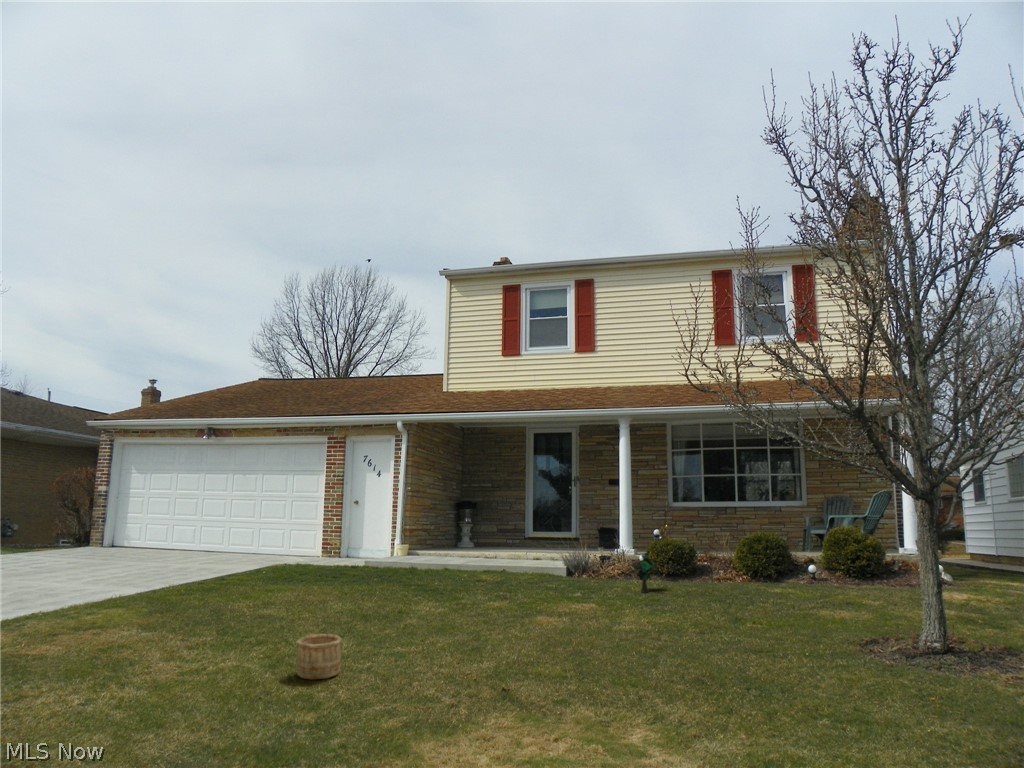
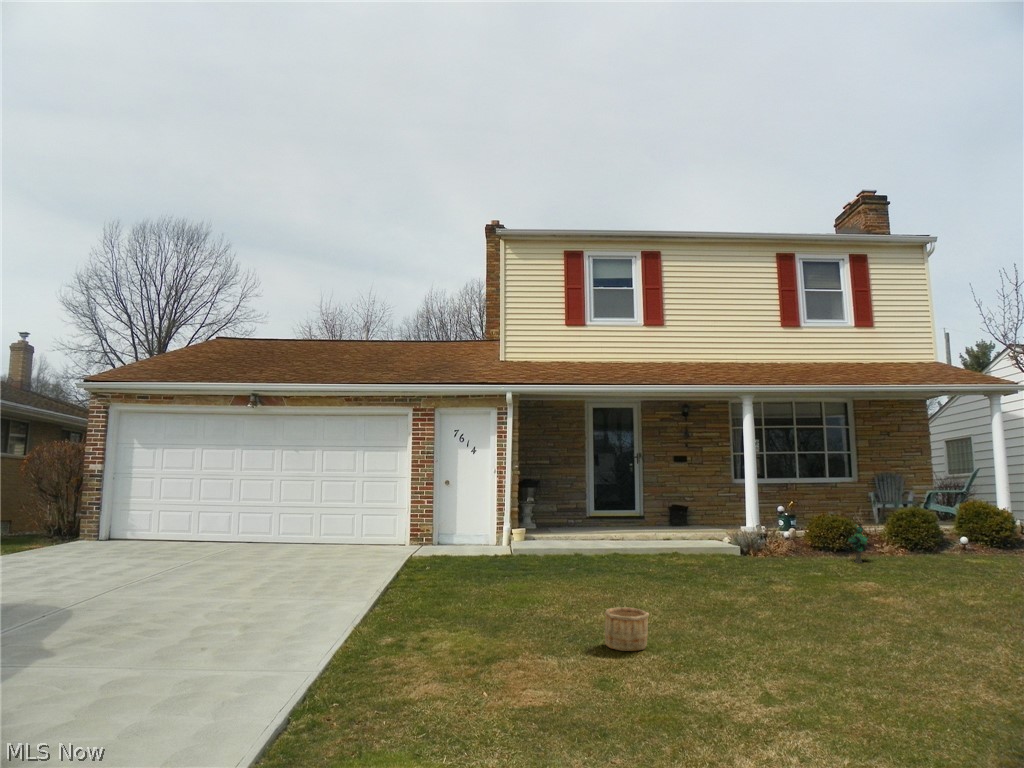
wooden bucket: present [296,634,342,680] -> present [604,607,649,651]

